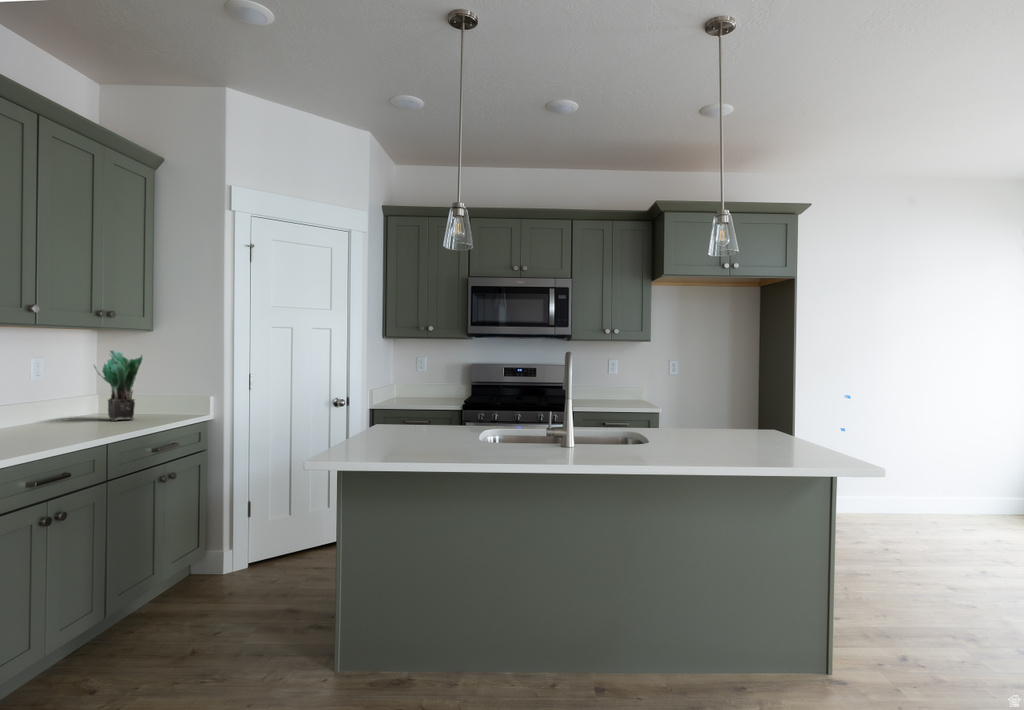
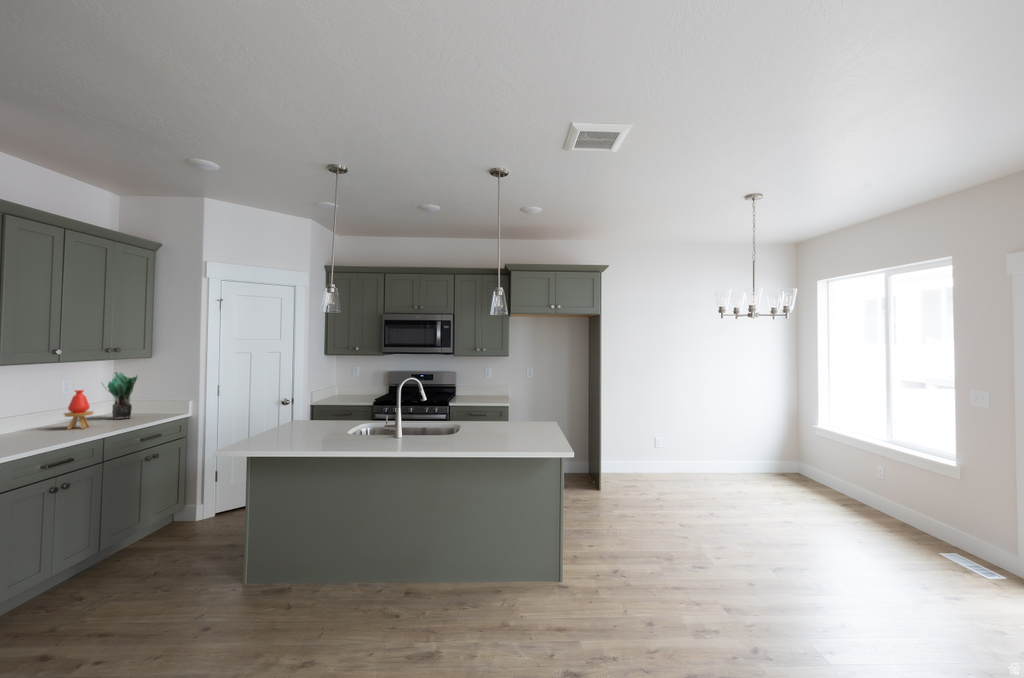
vase: none [47,373,88,432] -> present [64,390,93,430]

